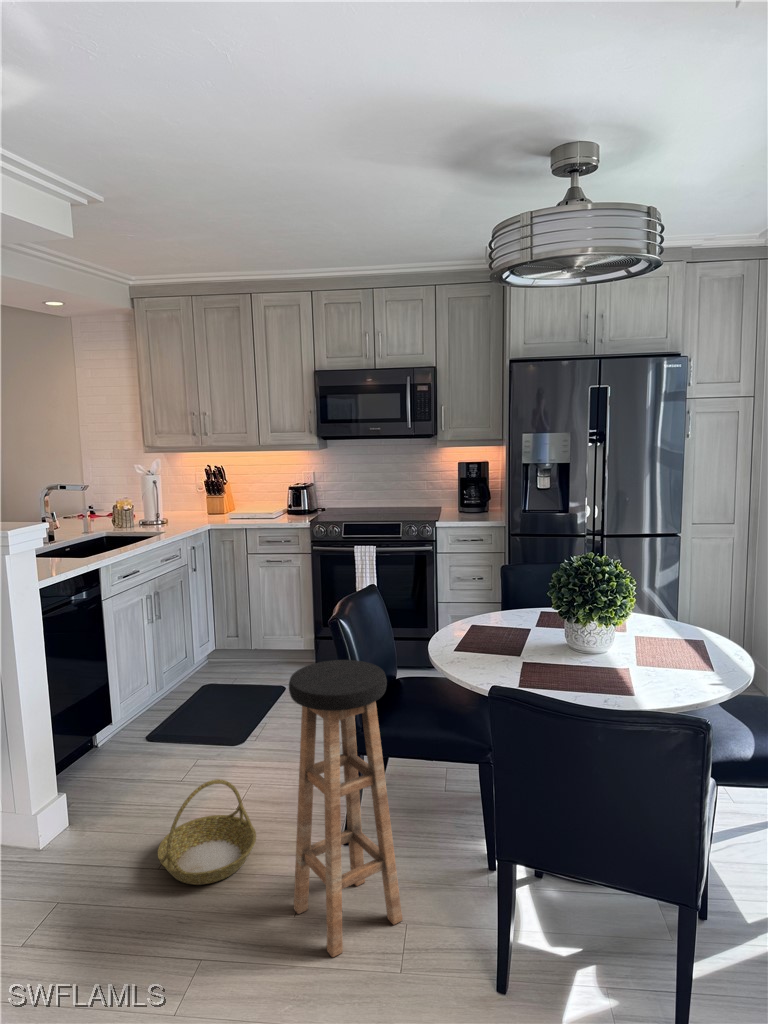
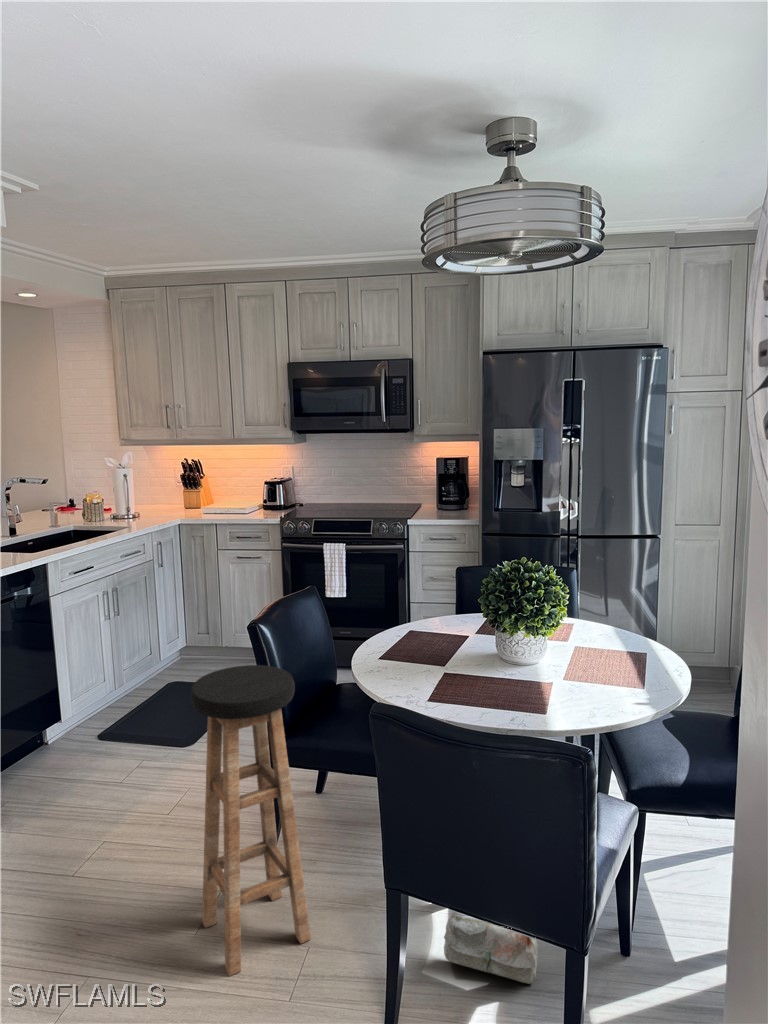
basket: present [158,779,256,885] -> none [73,784,178,892]
bag: none [534,848,627,952] -> present [444,912,538,984]

